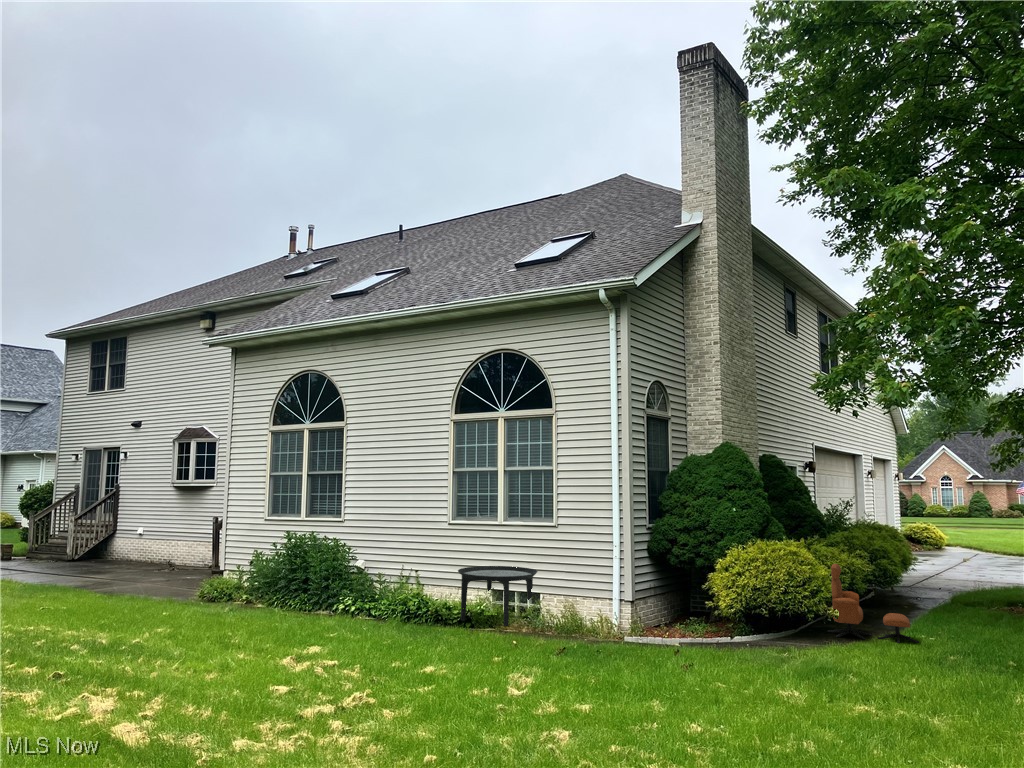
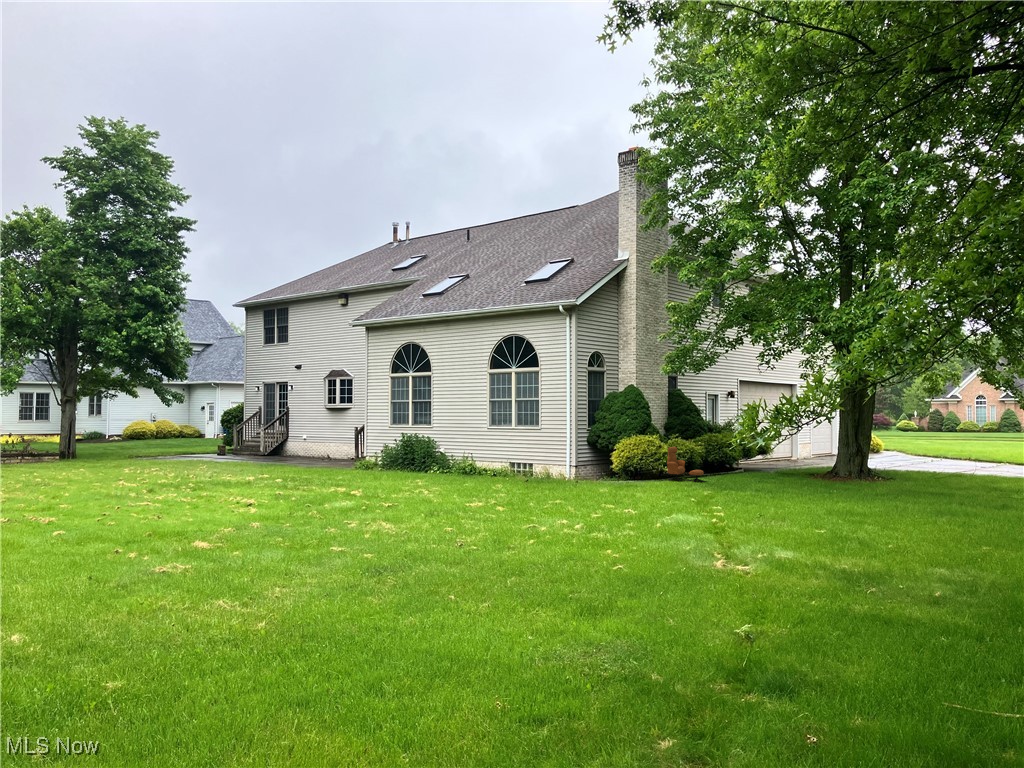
round table: present [458,566,538,626] -> none [490,449,530,476]

